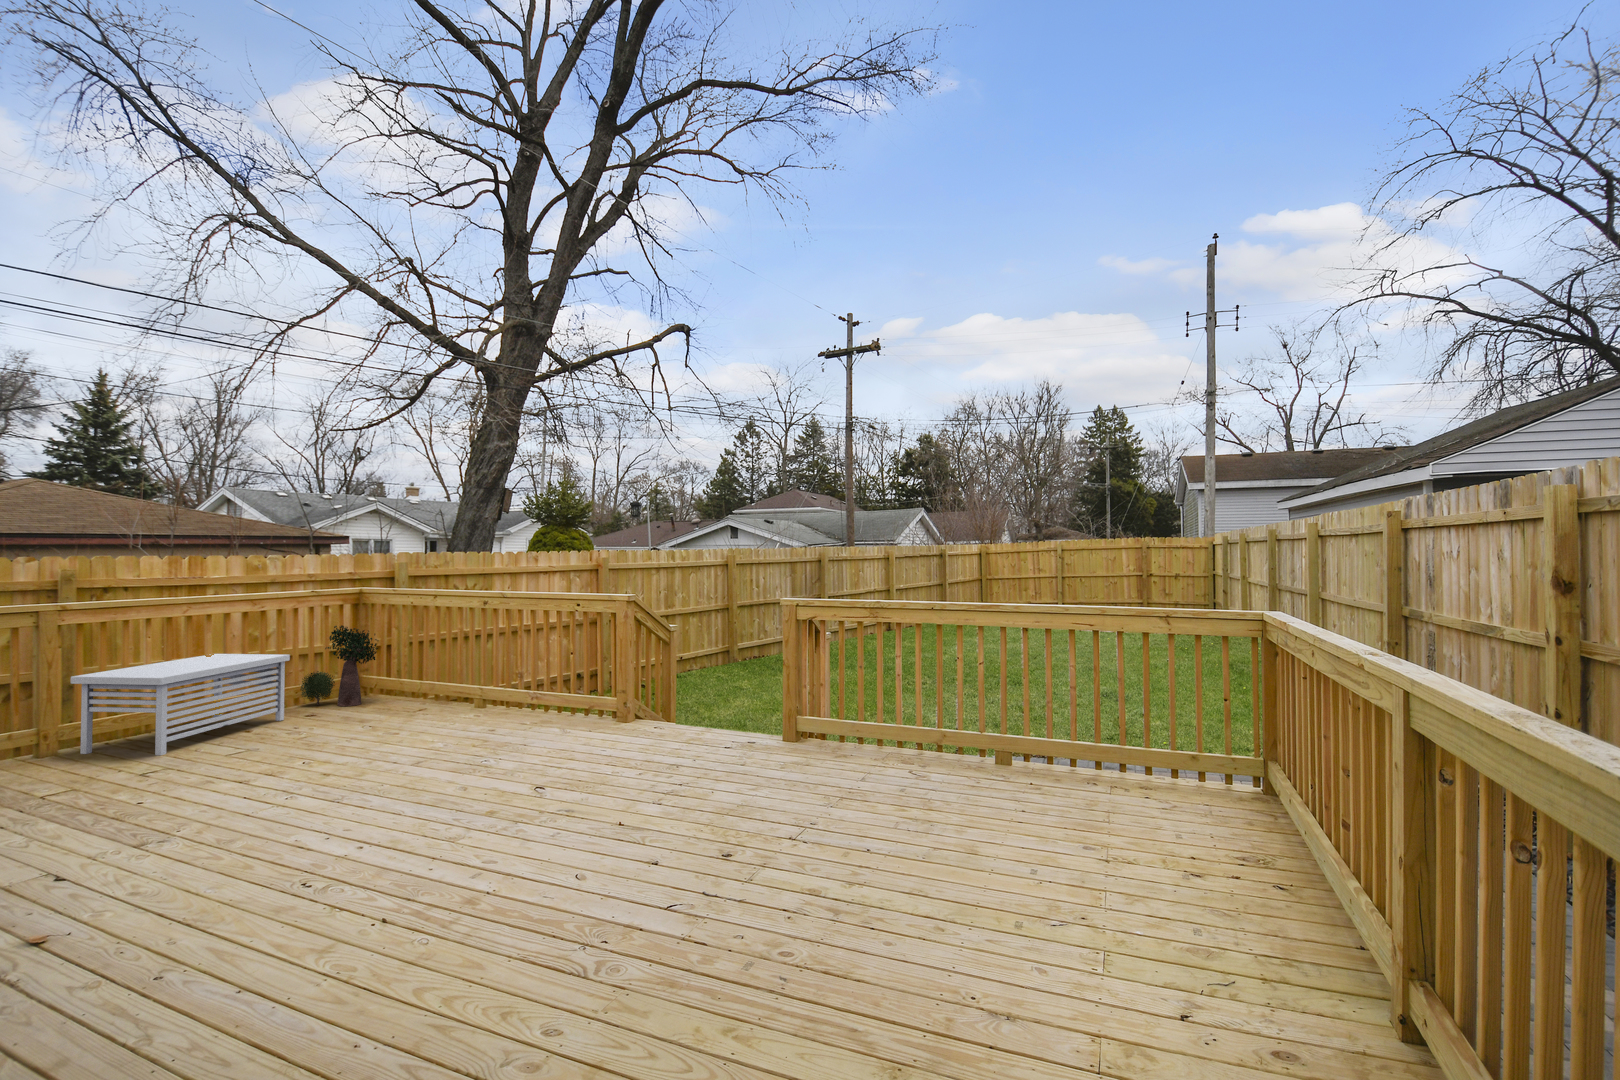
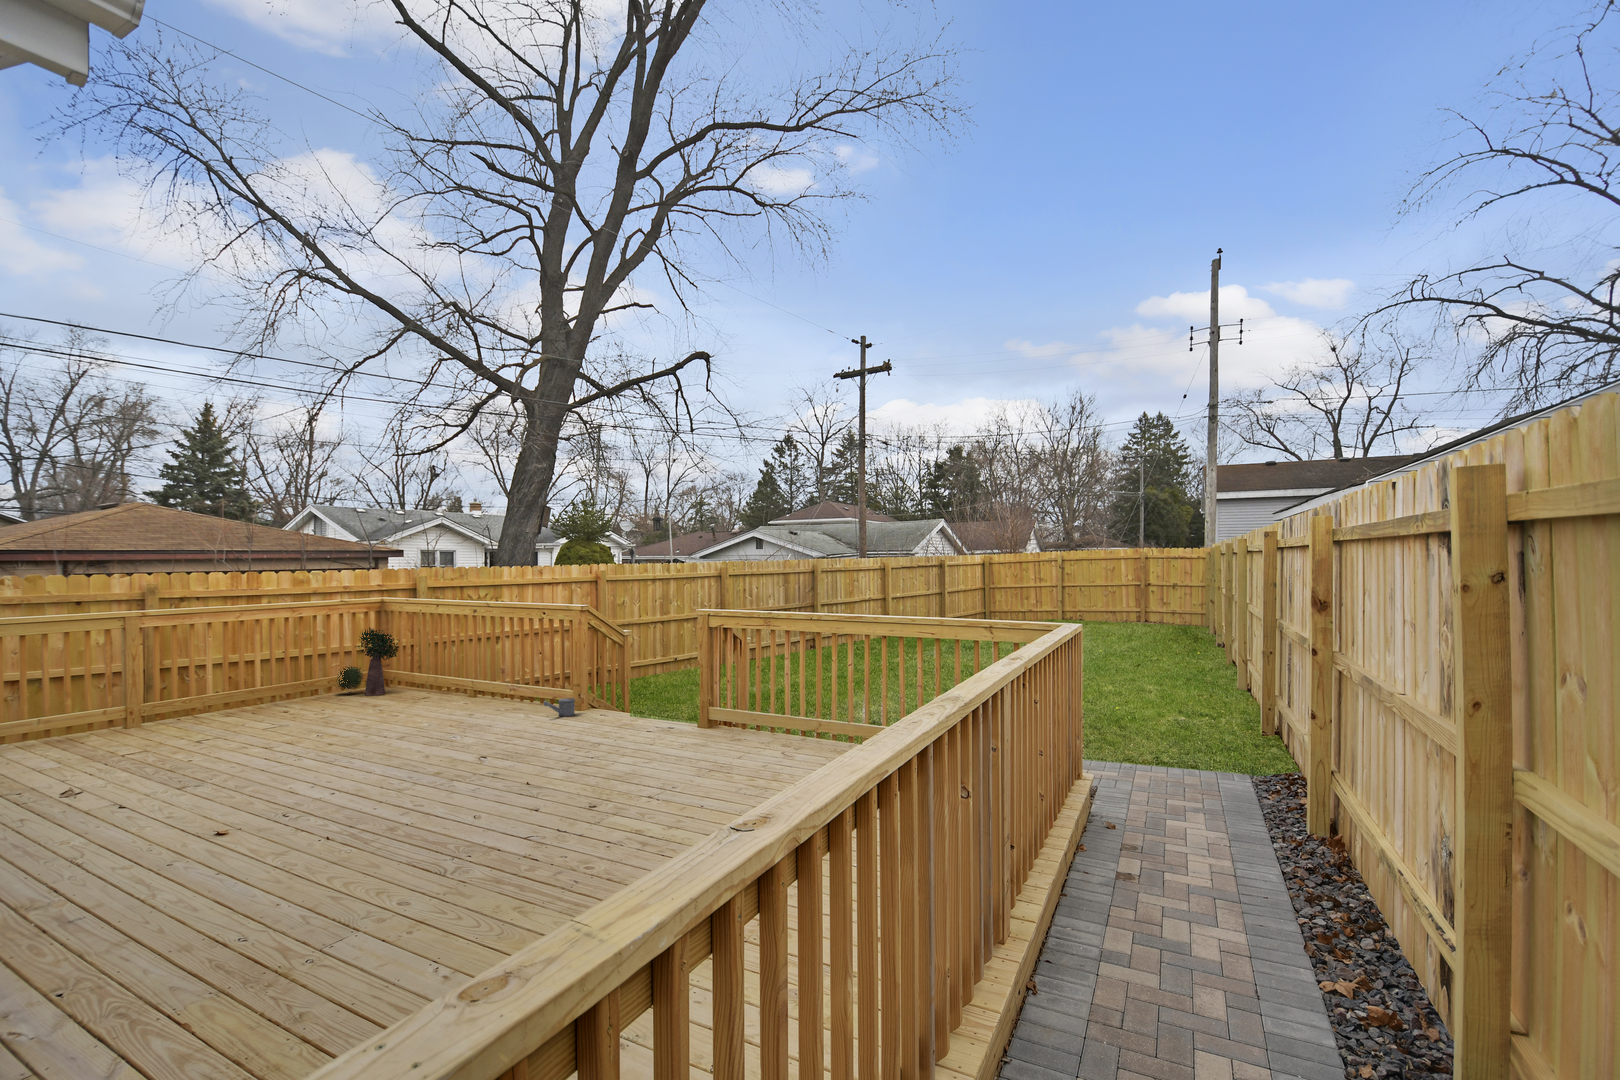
storage bench: present [71,654,290,755] -> none [146,650,323,731]
watering can: none [572,706,611,729] -> present [544,698,575,717]

